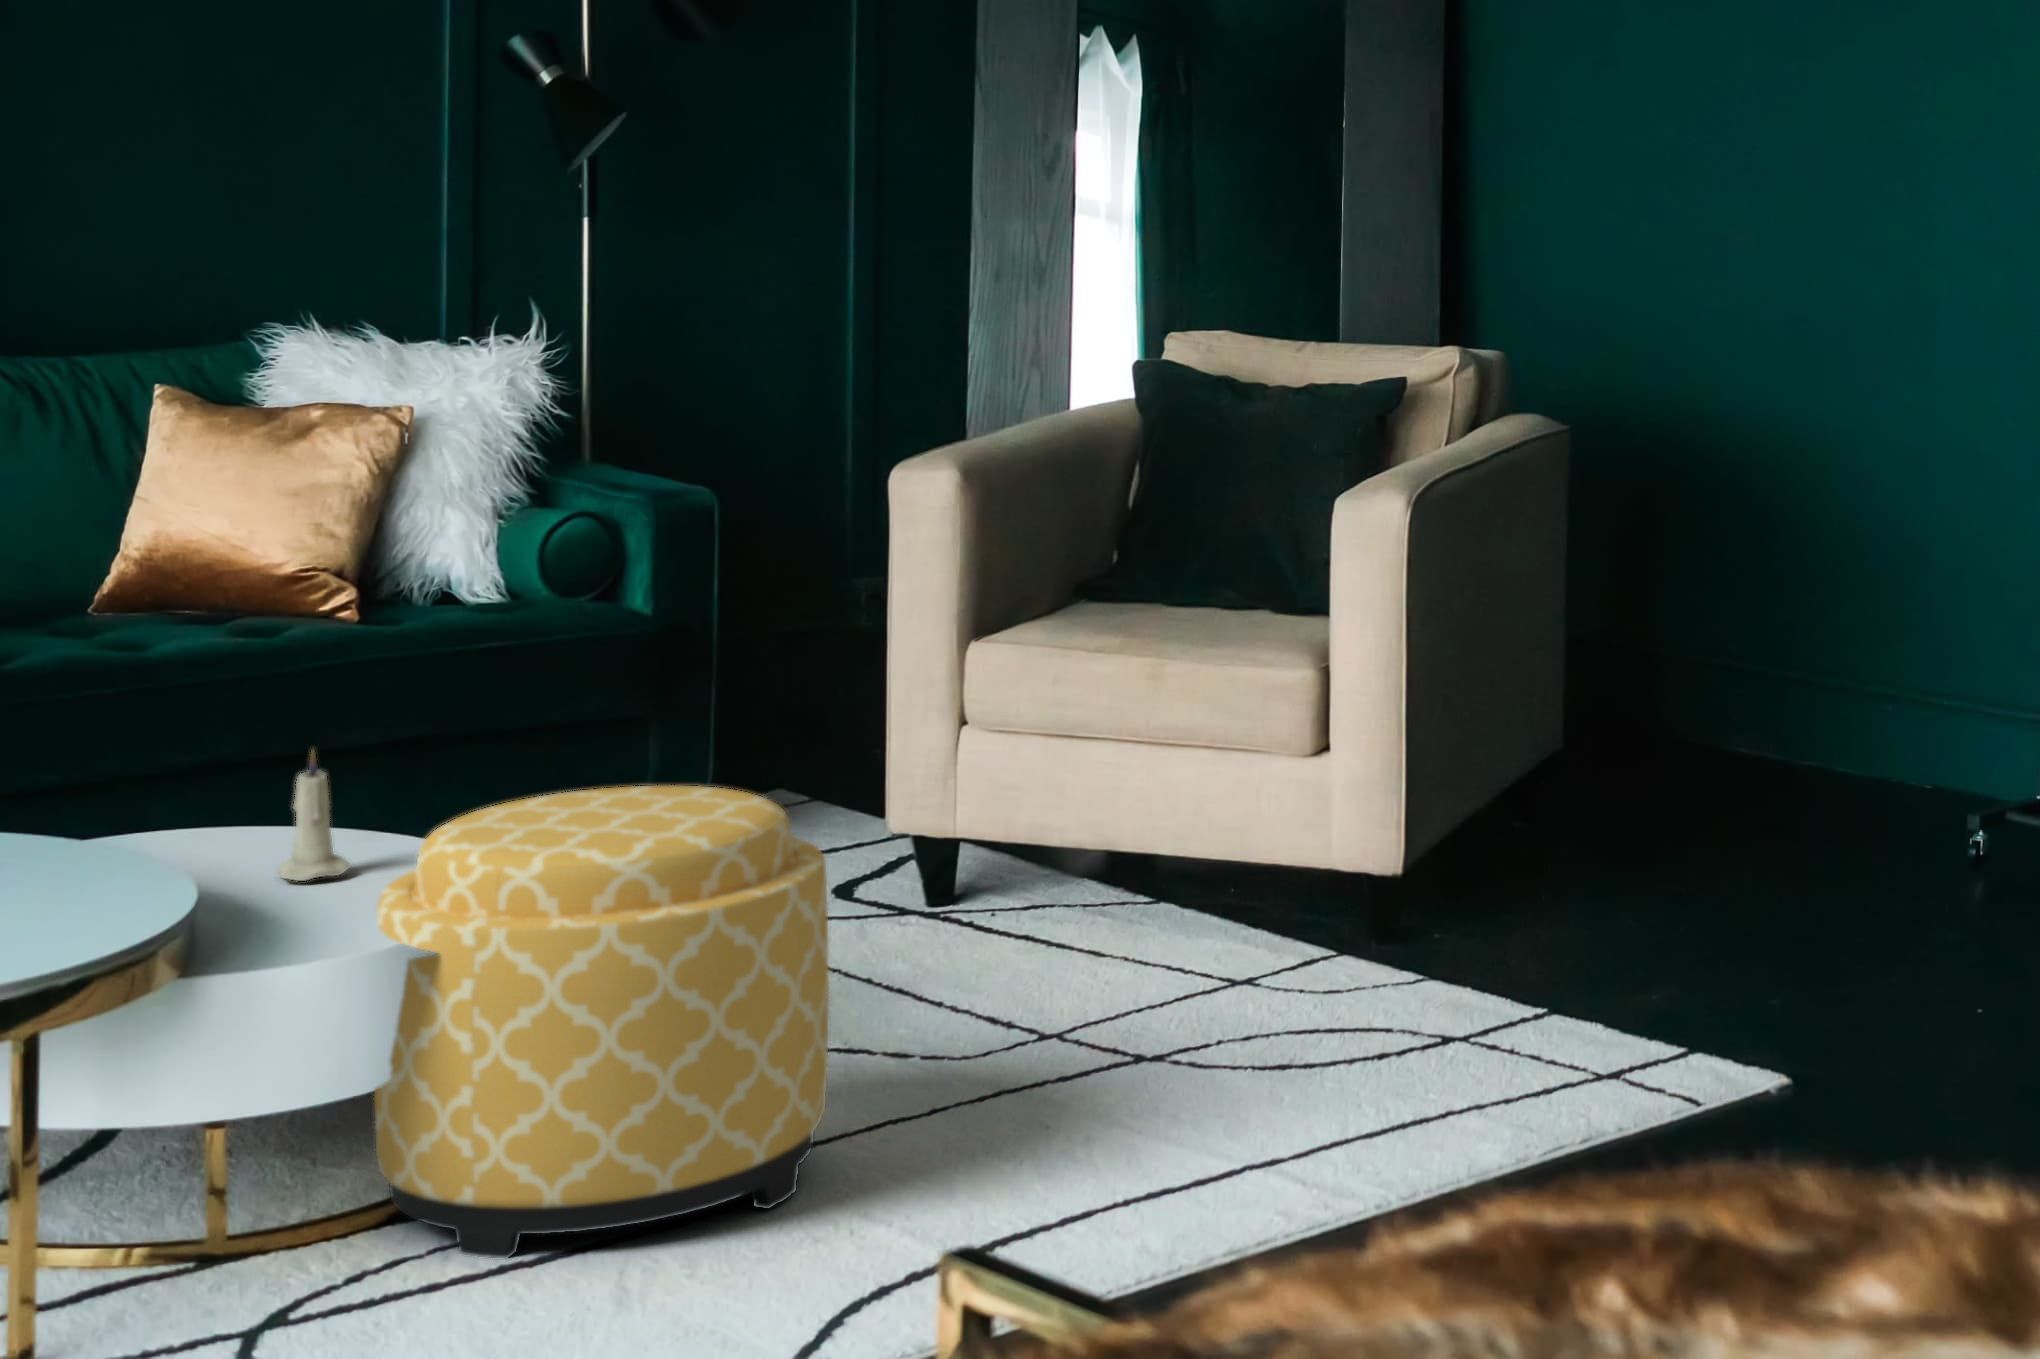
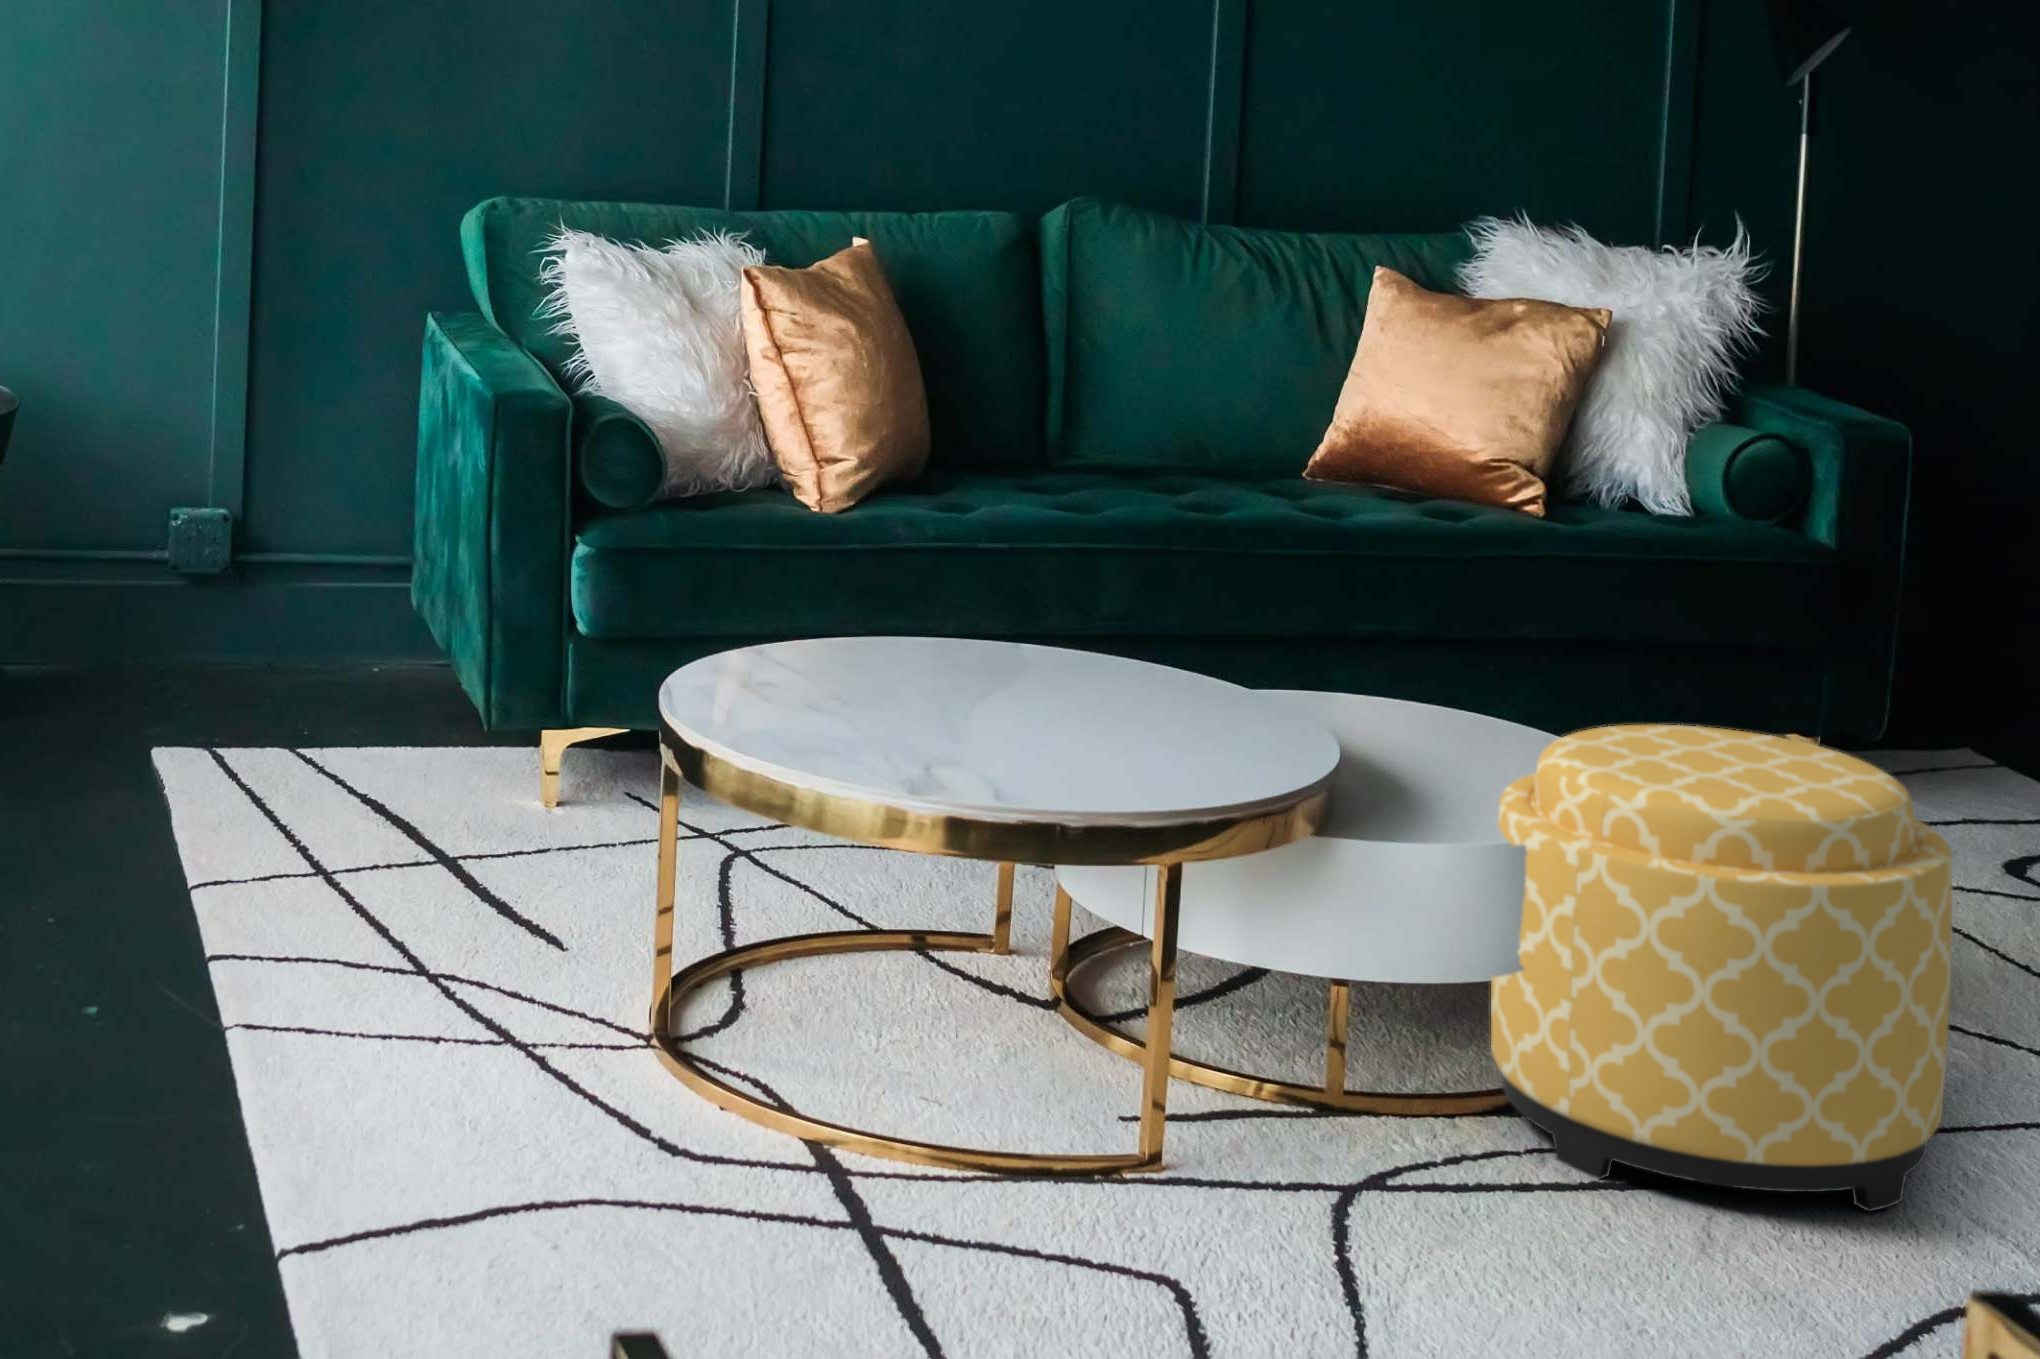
candle: present [277,751,351,881] -> none [1424,635,1489,761]

